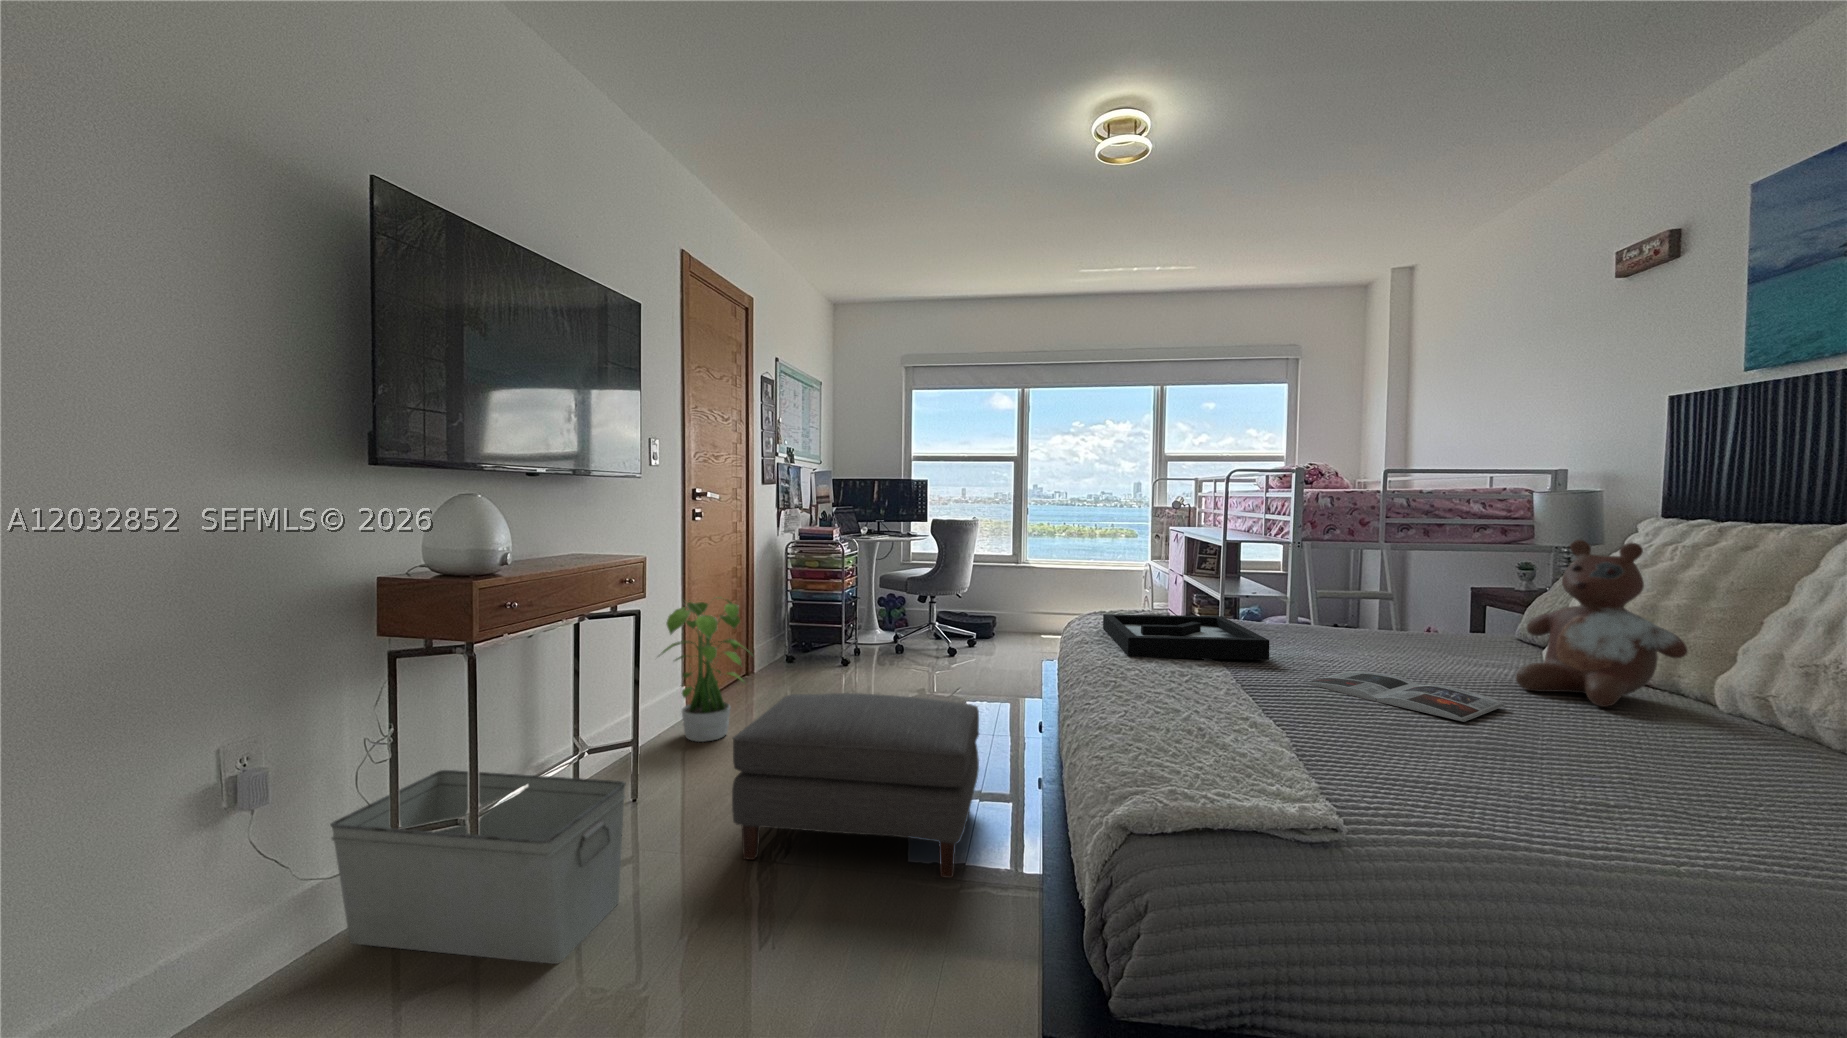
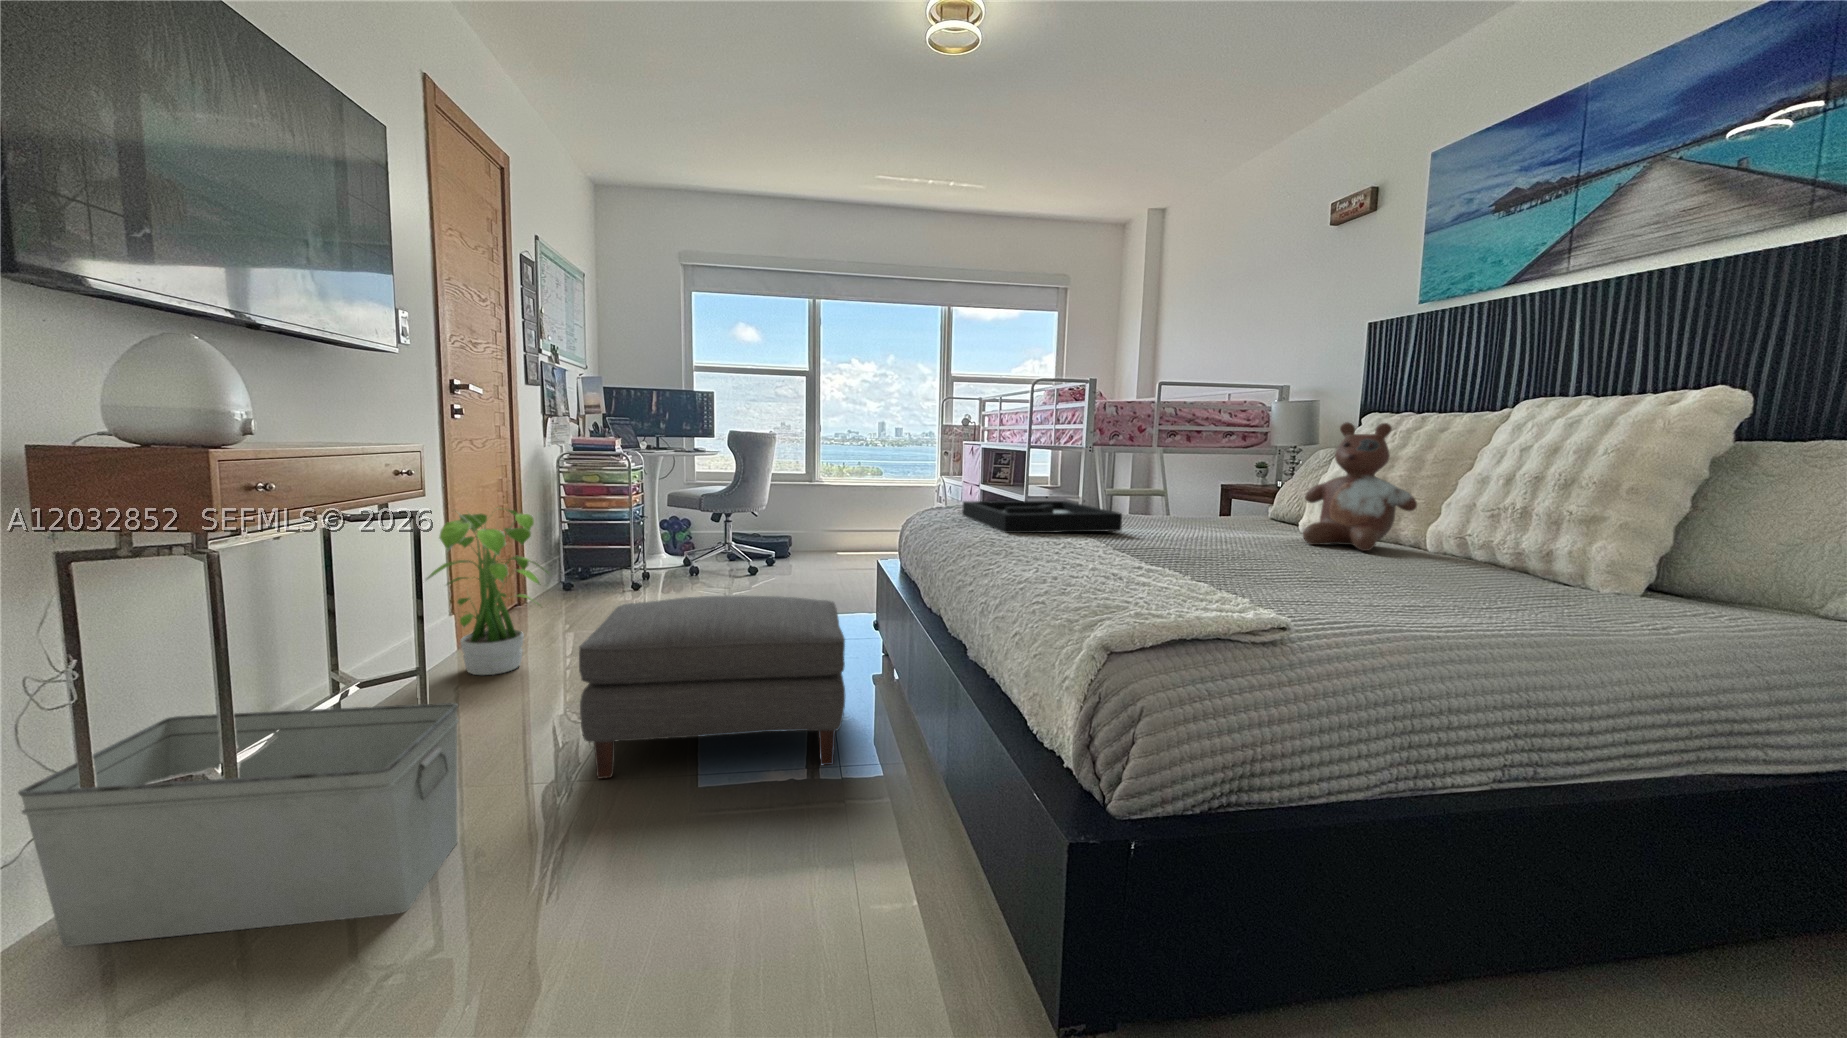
magazine: present [1305,671,1505,722] -> none [1157,536,1309,562]

